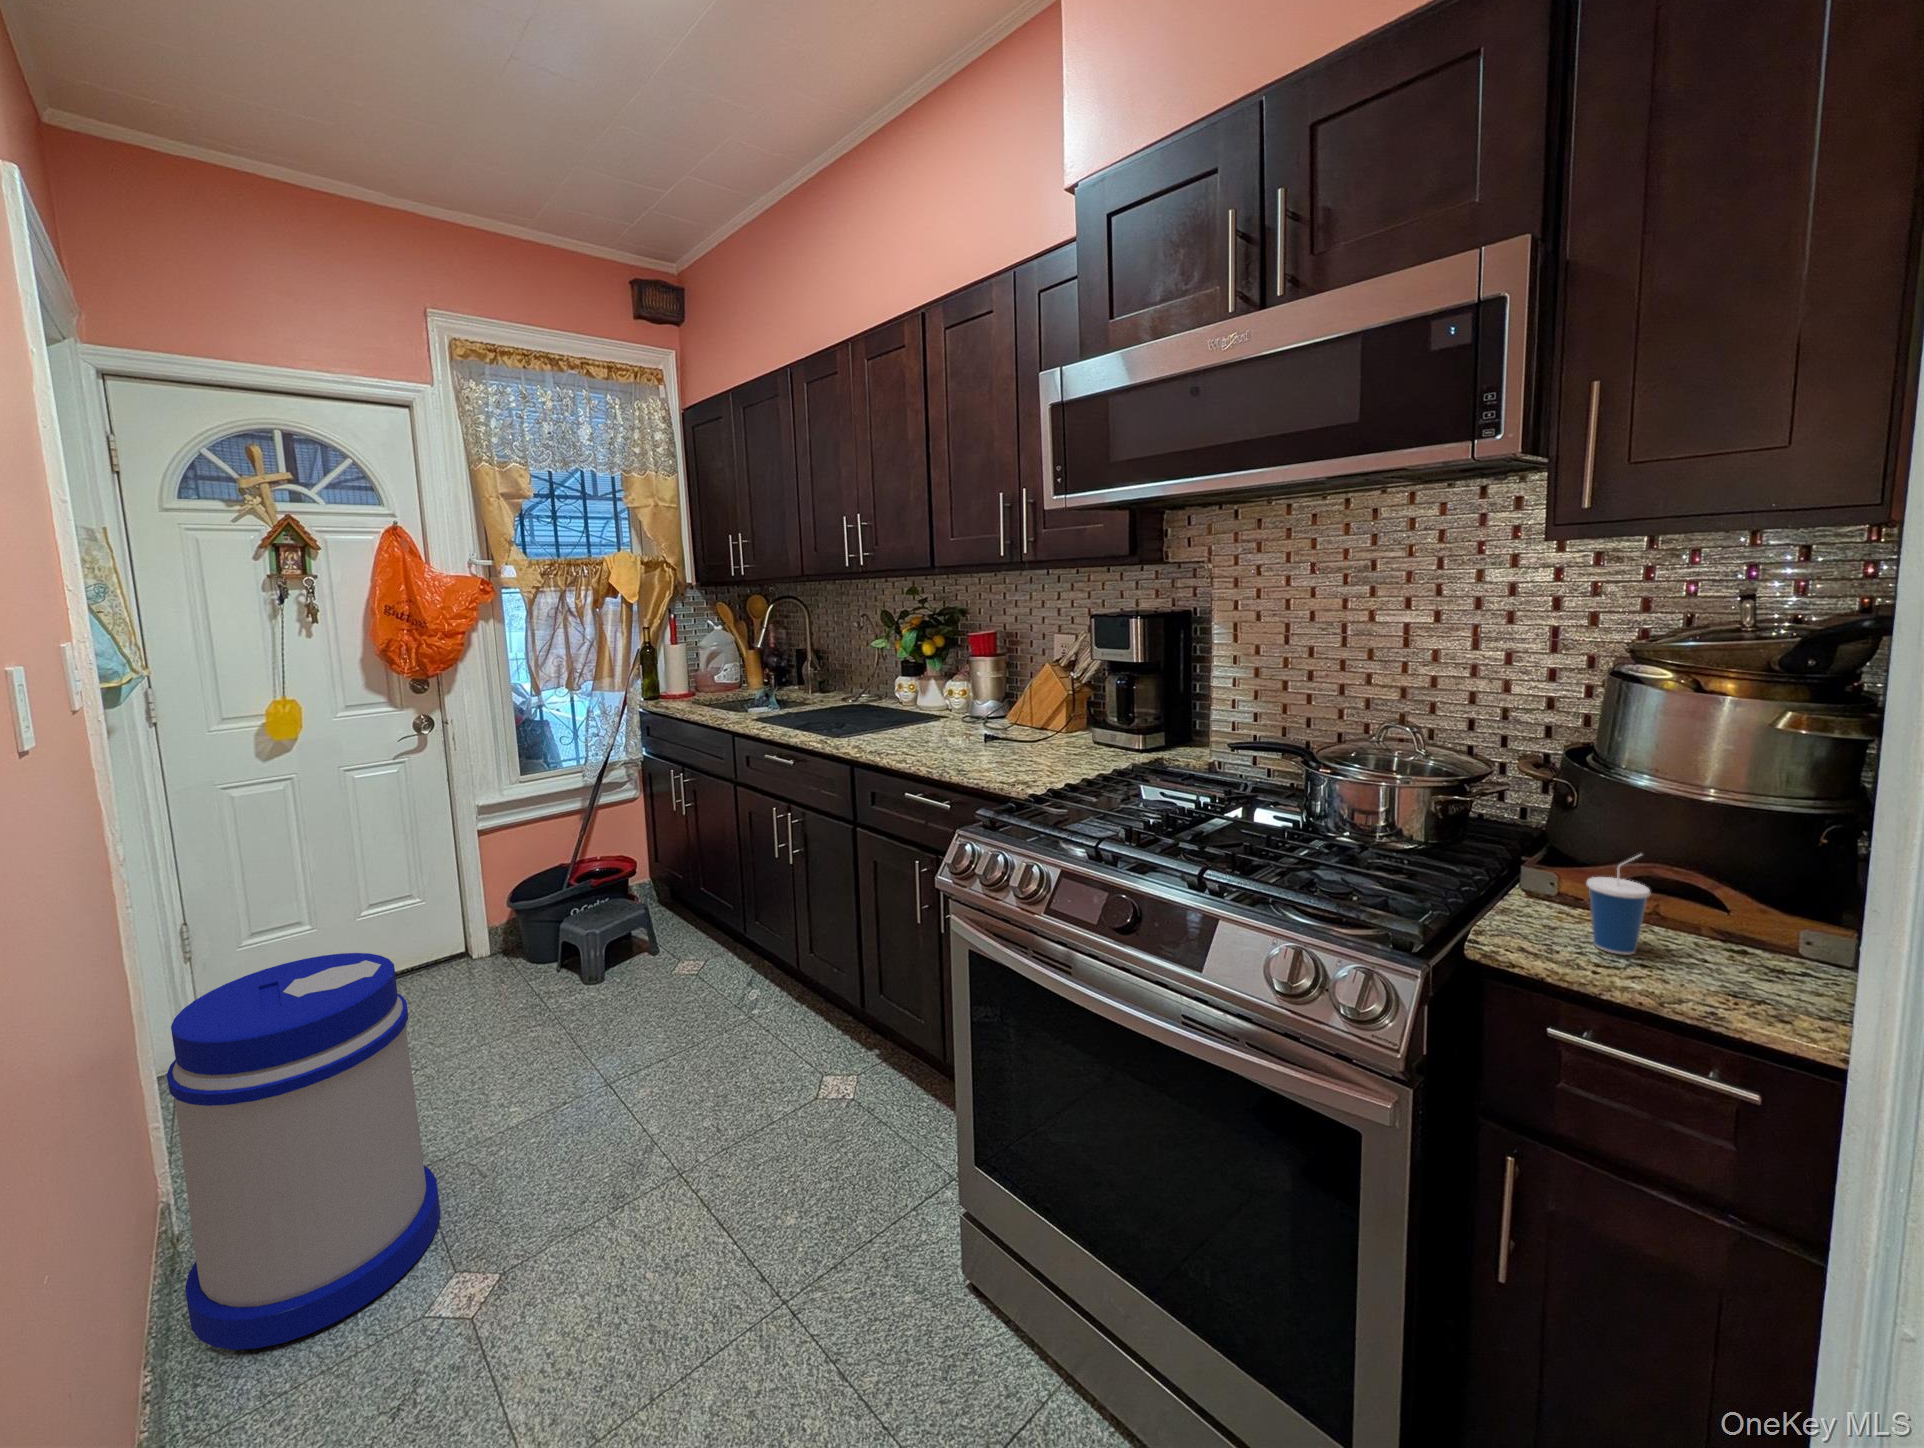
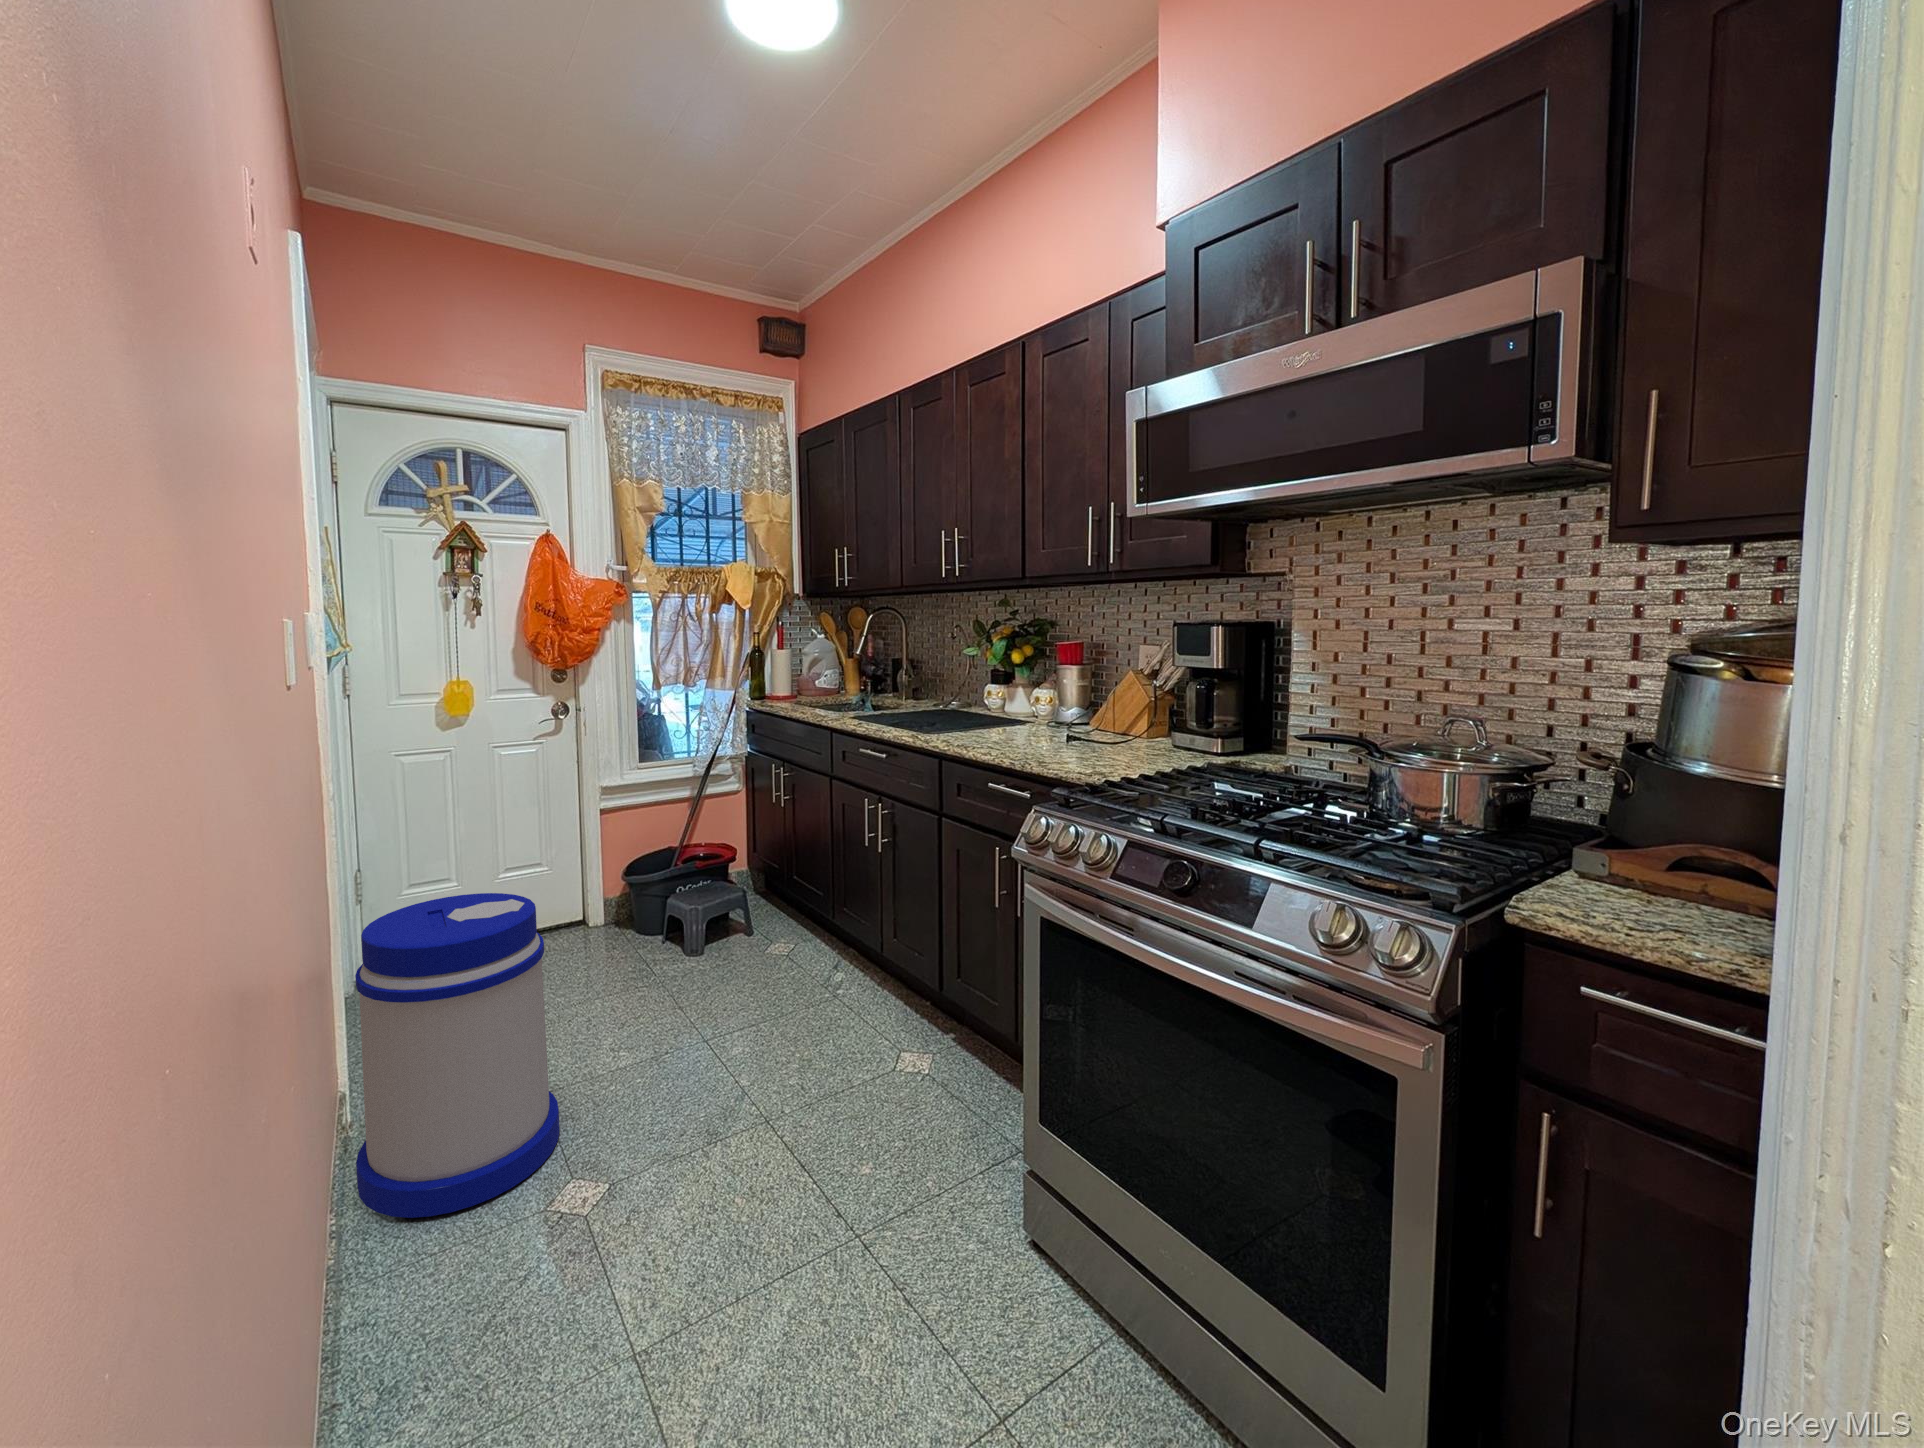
cup: present [1586,854,1651,954] -> none [1625,827,1687,923]

